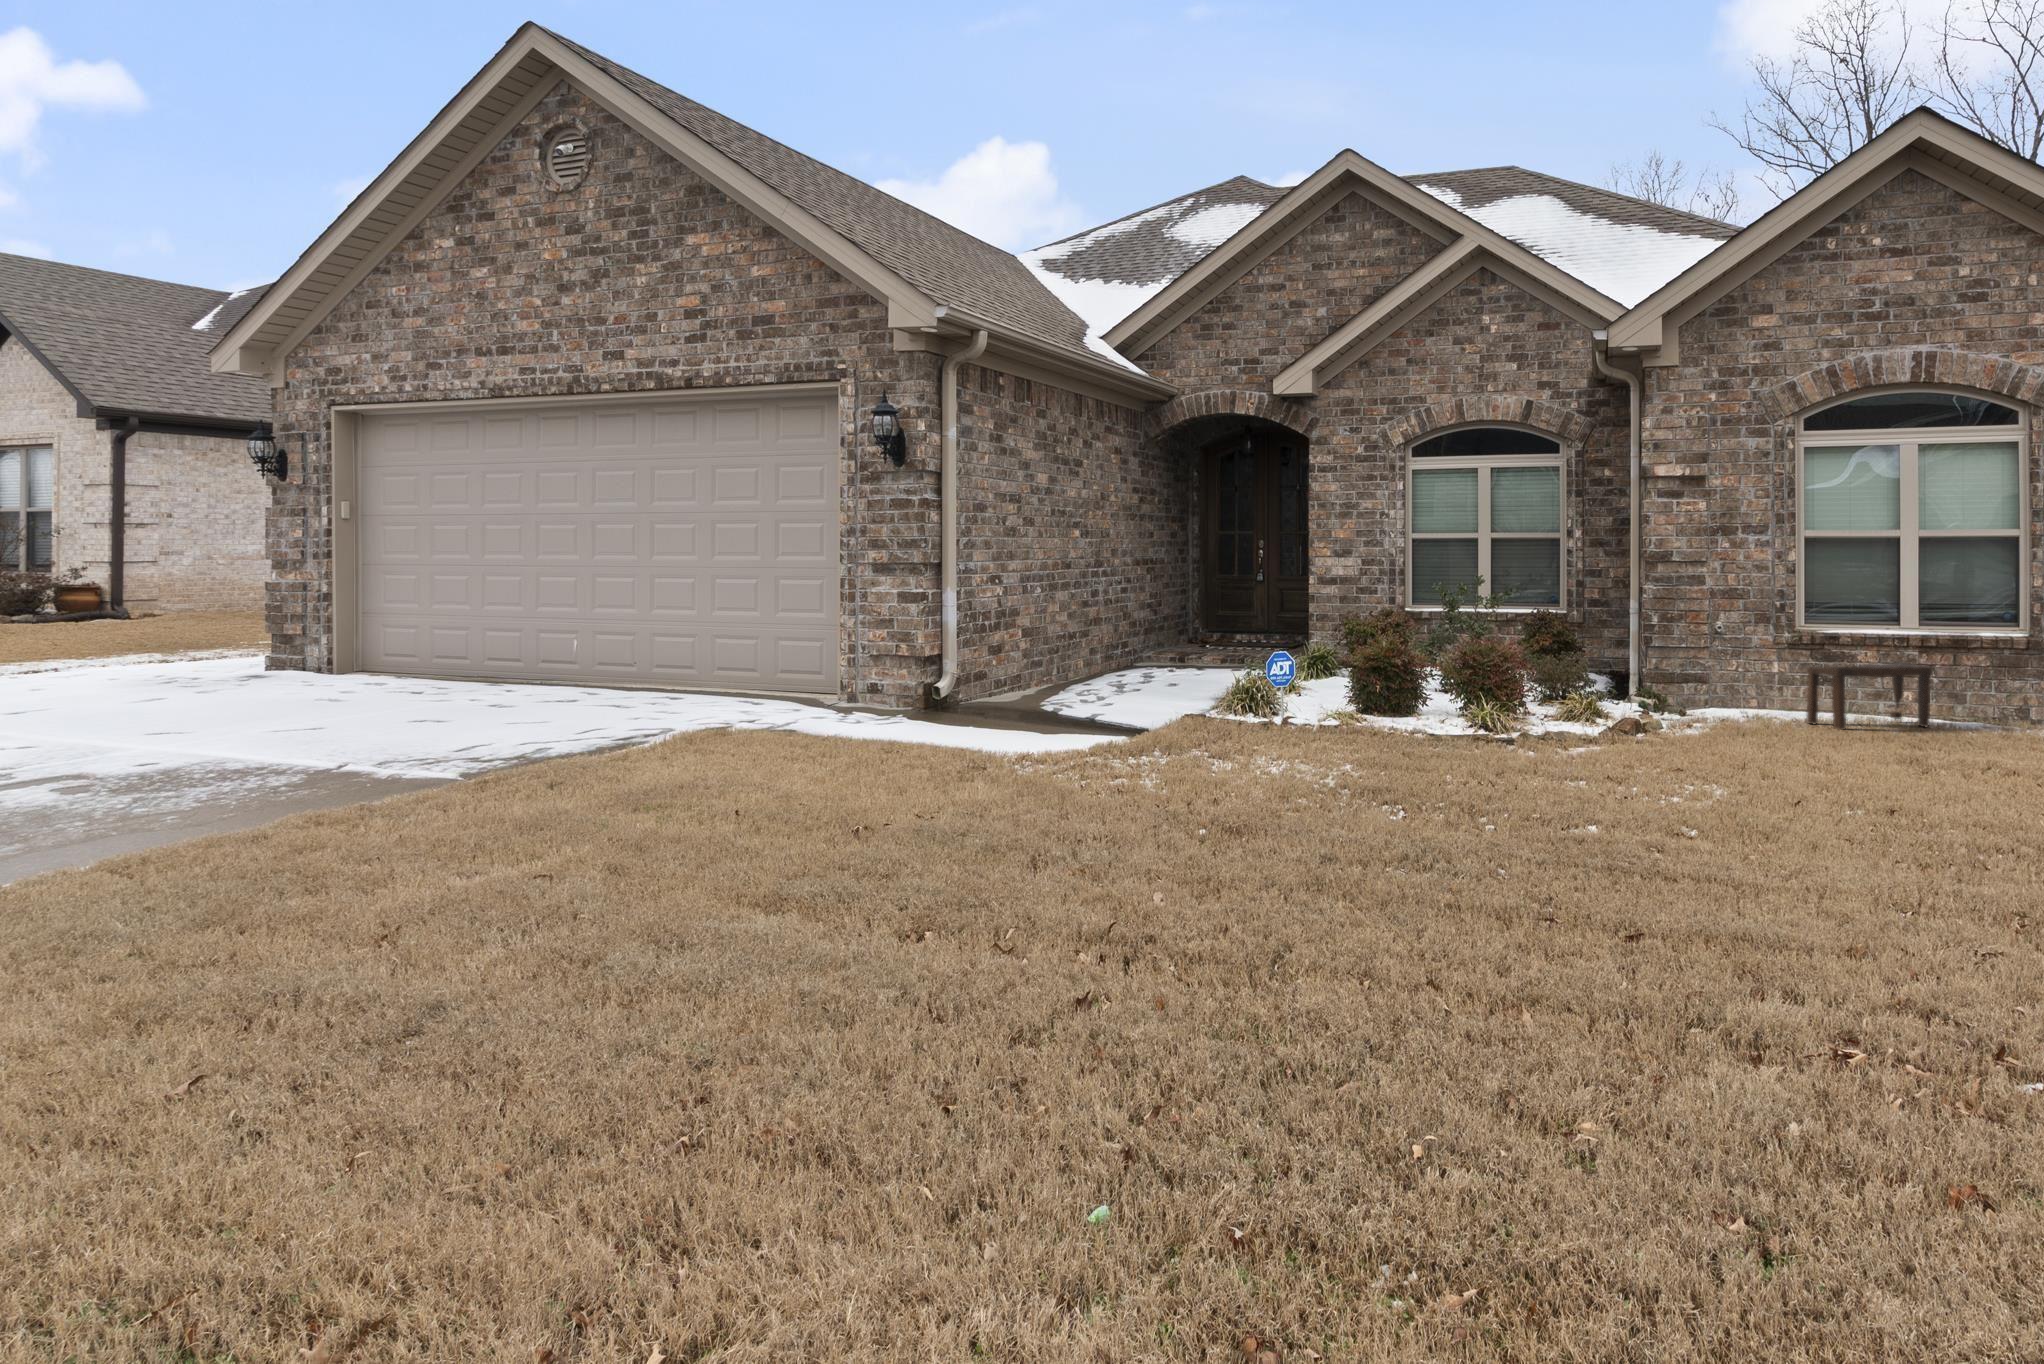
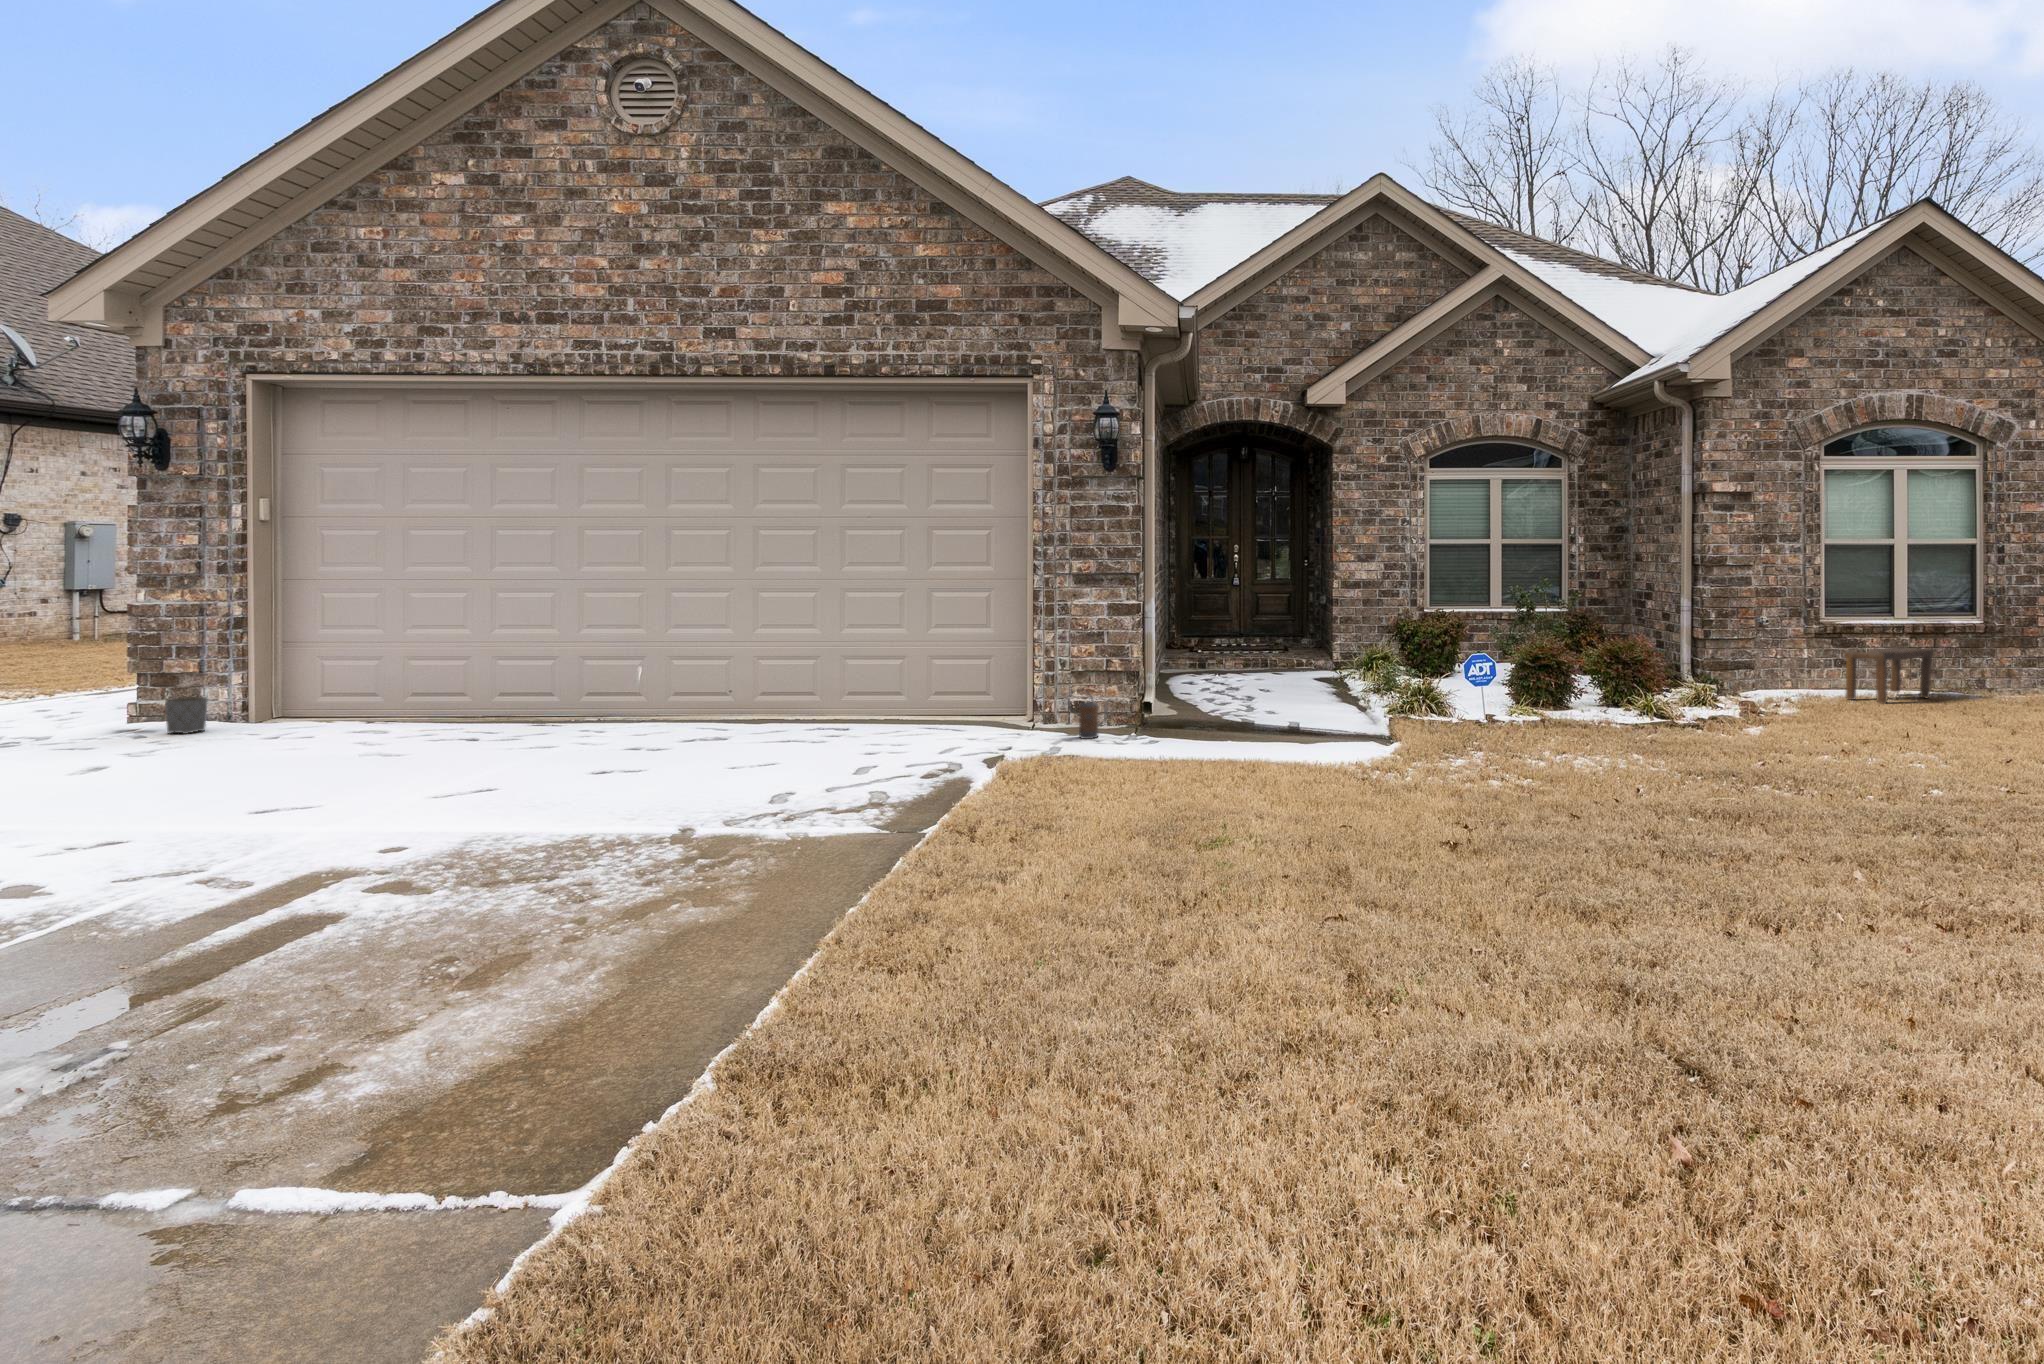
planter: none [278,654,309,681] -> present [165,697,207,734]
watering can: none [854,670,891,717] -> present [1068,689,1109,739]

